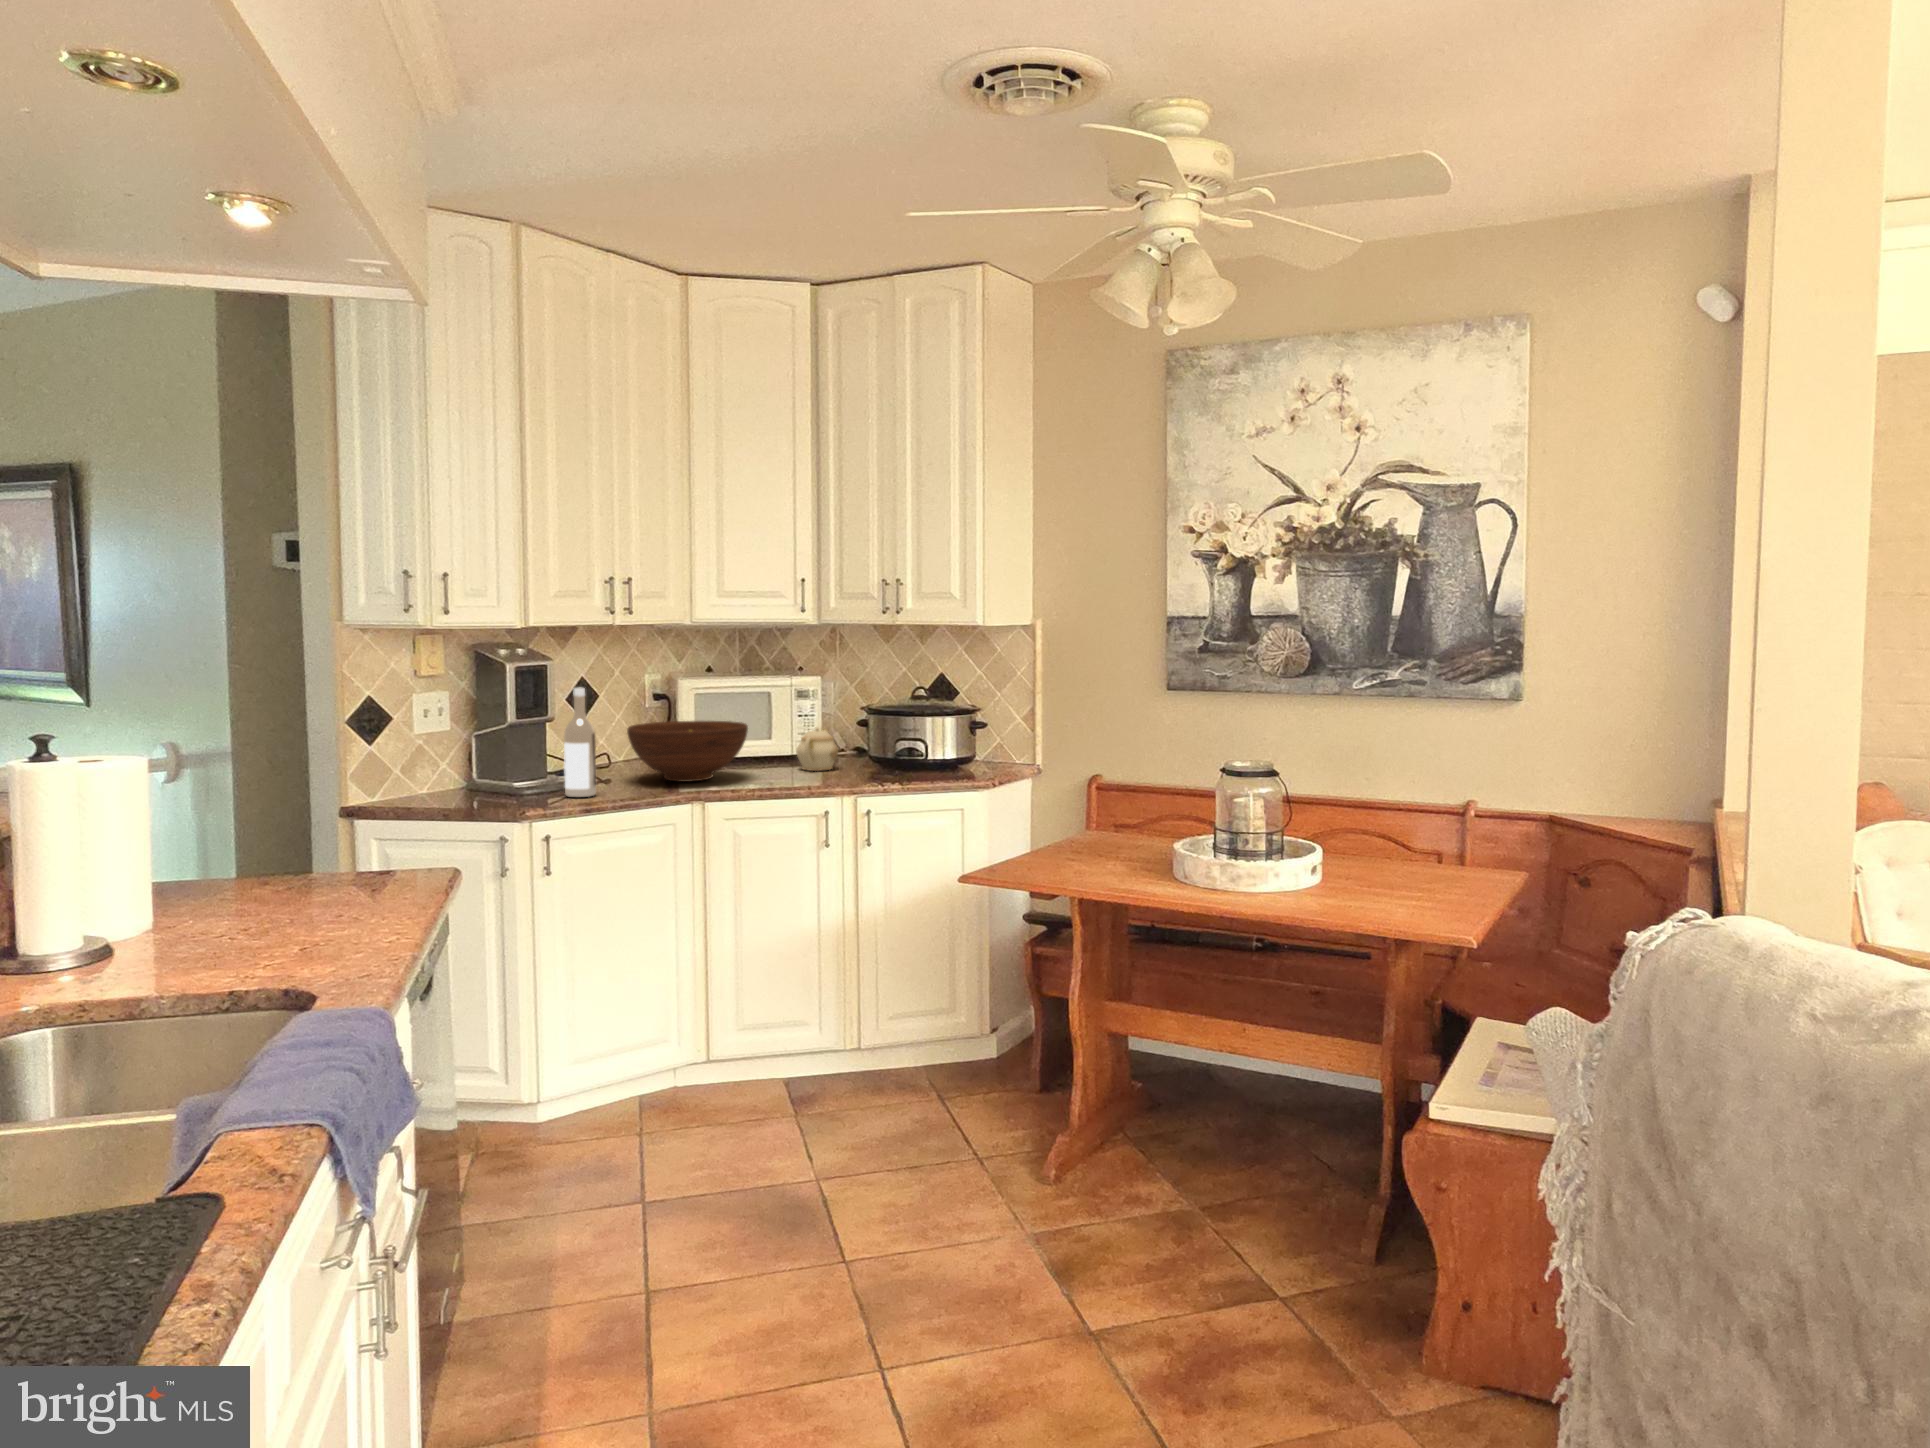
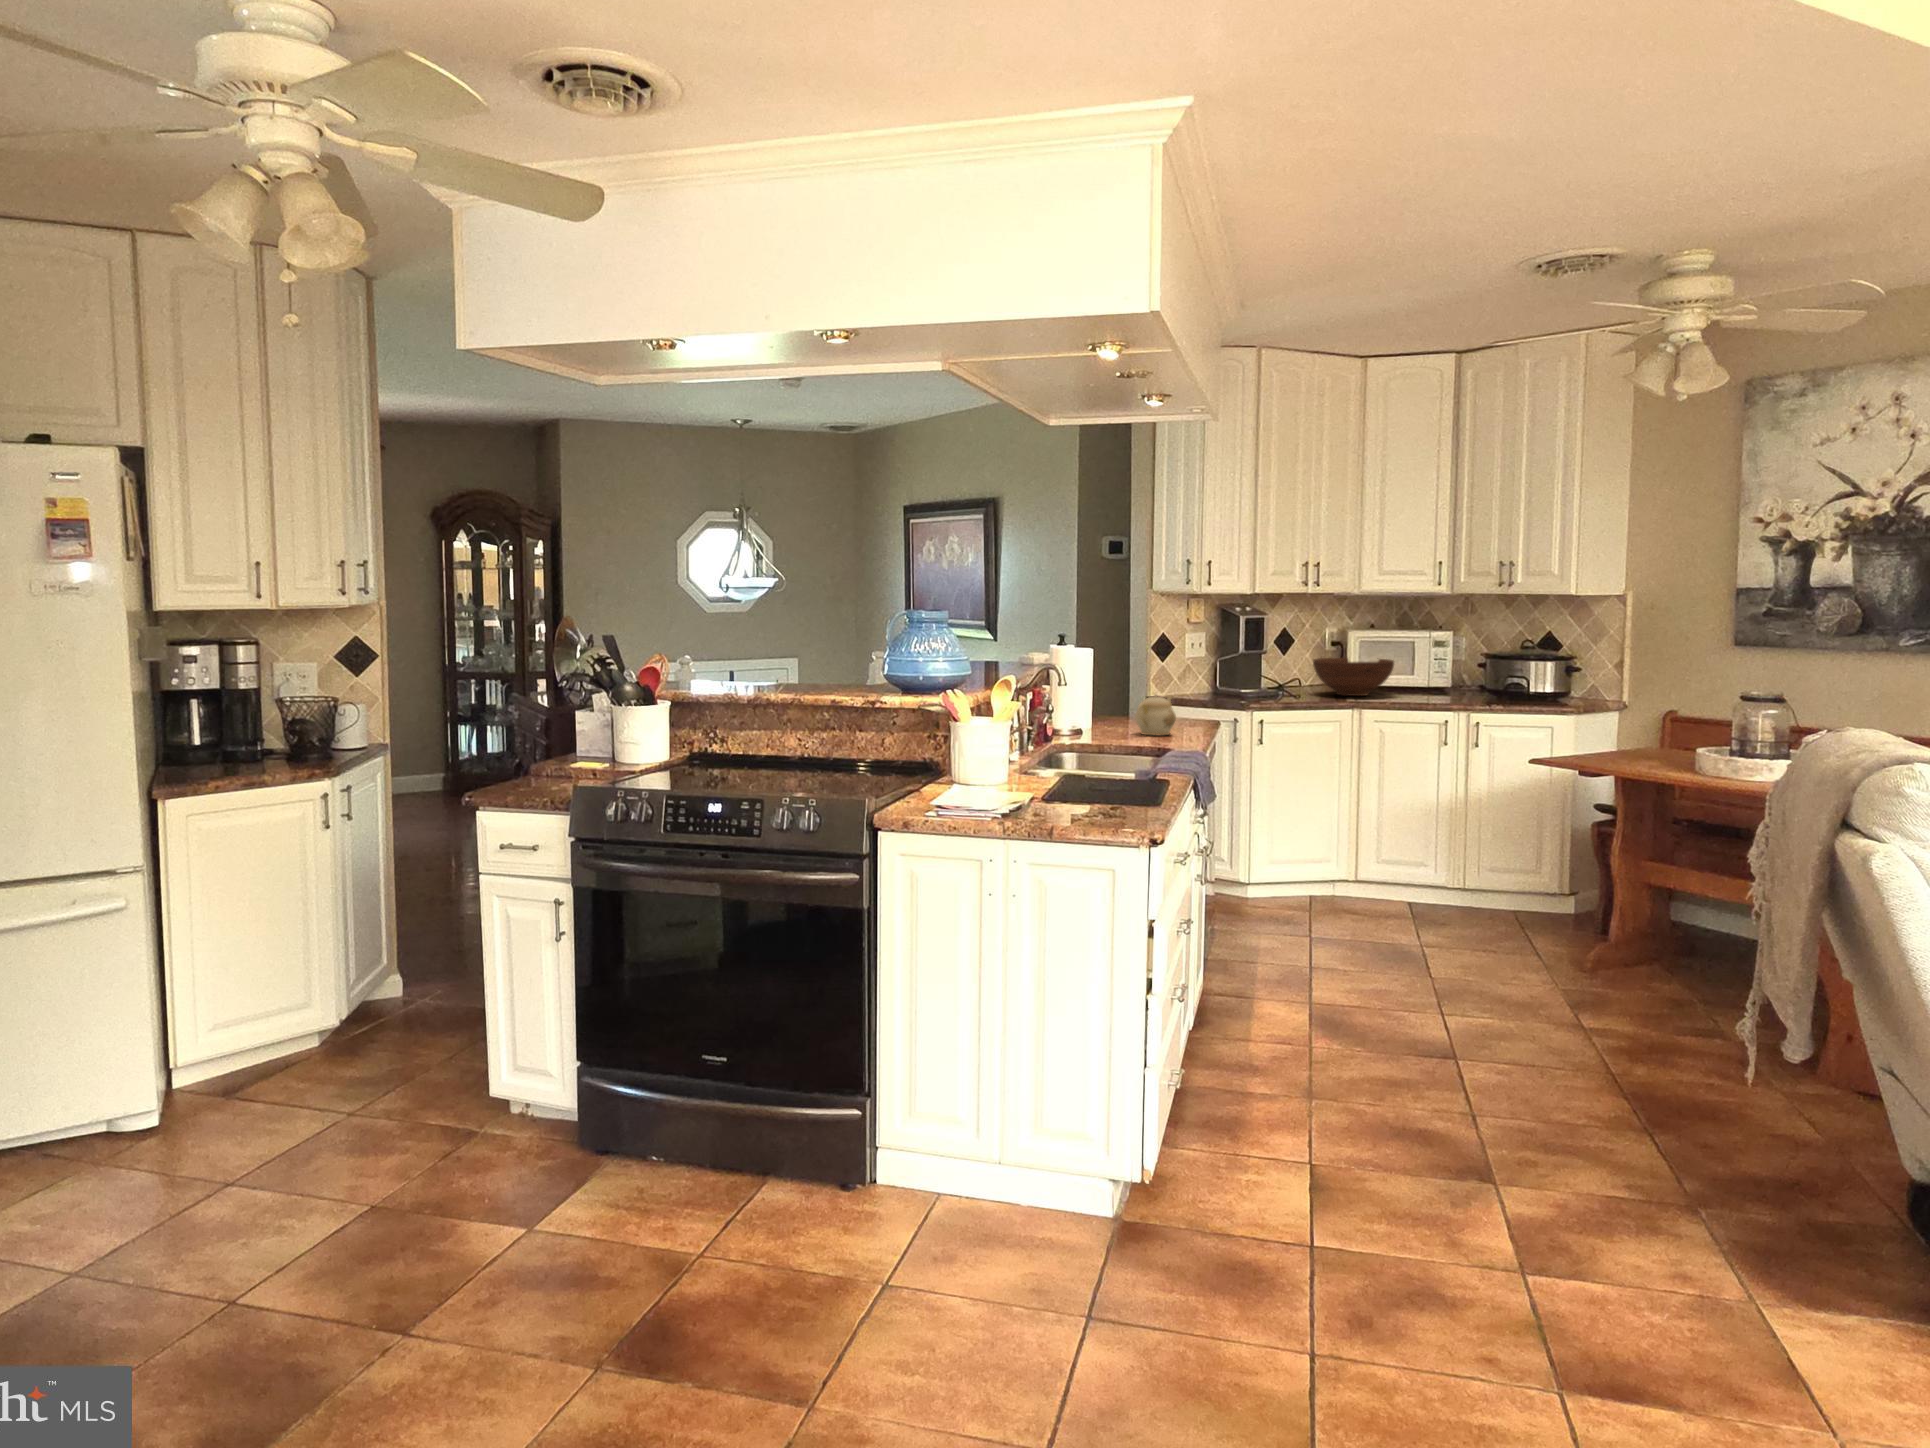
wine bottle: present [564,688,596,797] -> none [1273,632,1293,700]
teapot: present [796,728,838,771] -> present [1135,694,1176,735]

